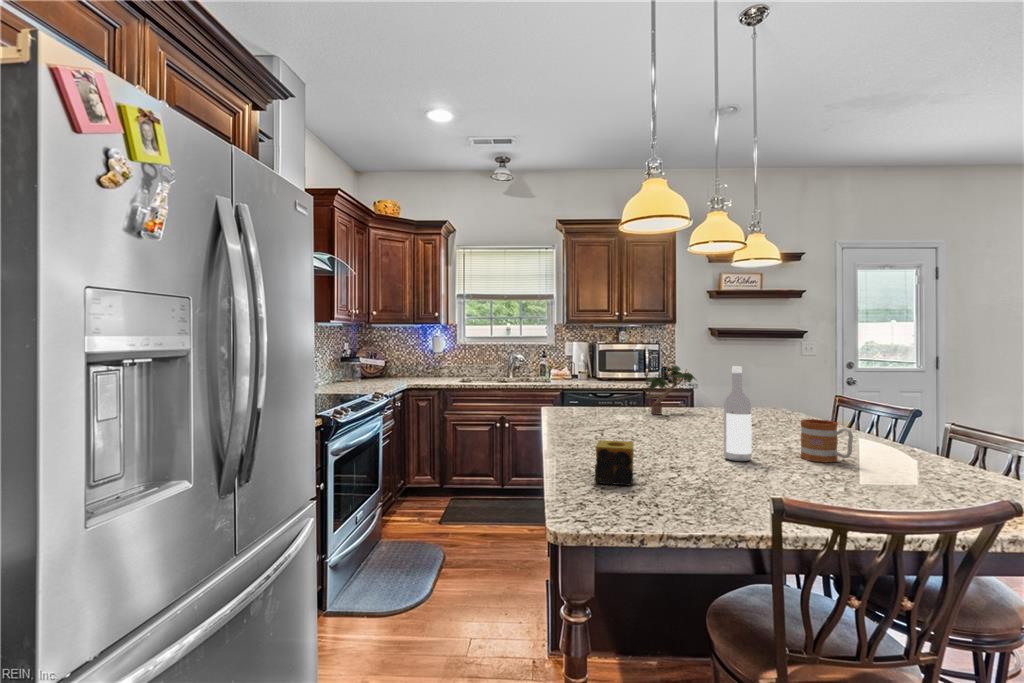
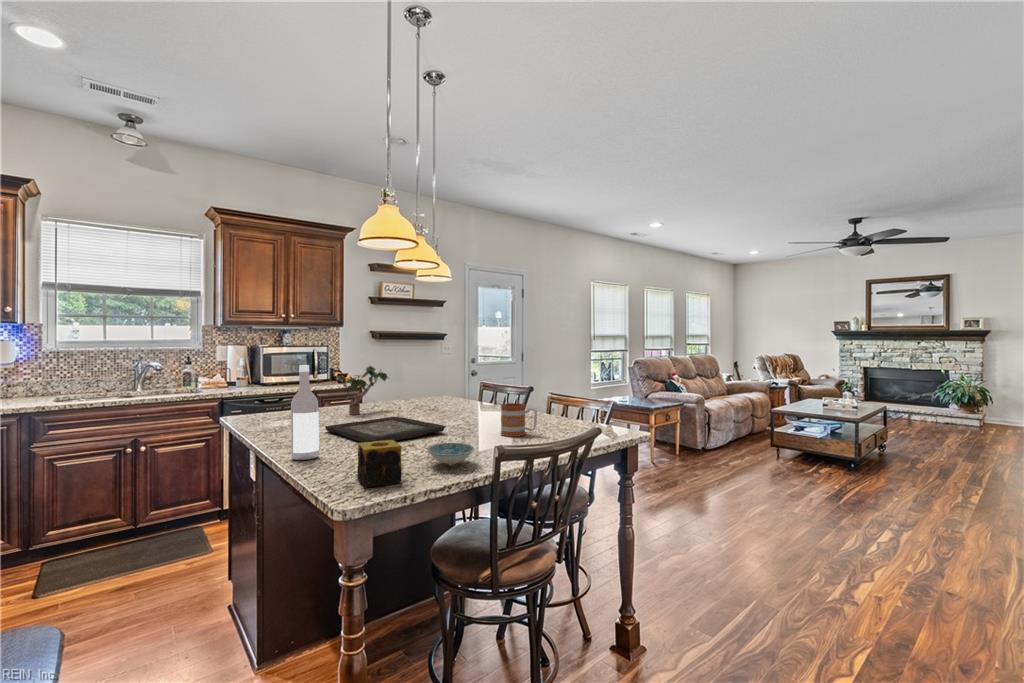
wine bottle: present [724,366,752,461] -> present [291,365,319,460]
decorative tray: none [613,421,732,446] -> present [325,417,446,443]
ceramic bowl: none [674,454,729,479] -> present [427,443,474,465]

